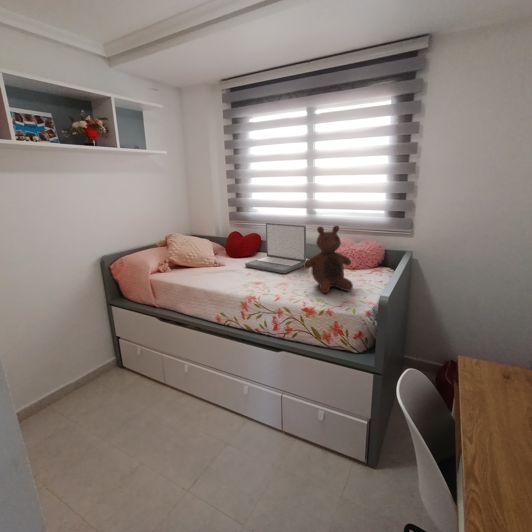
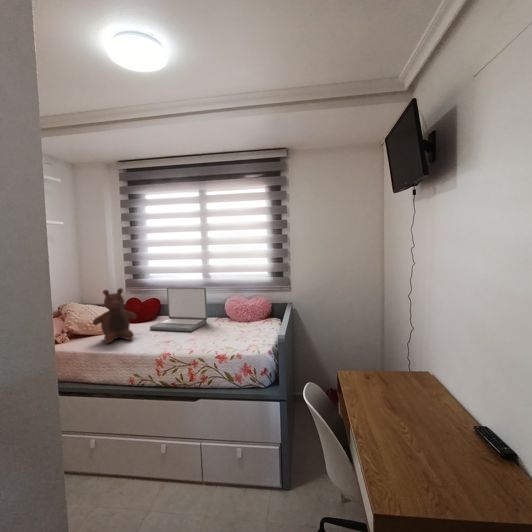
stuffed bear: present [304,226,353,293] -> present [93,288,137,343]

